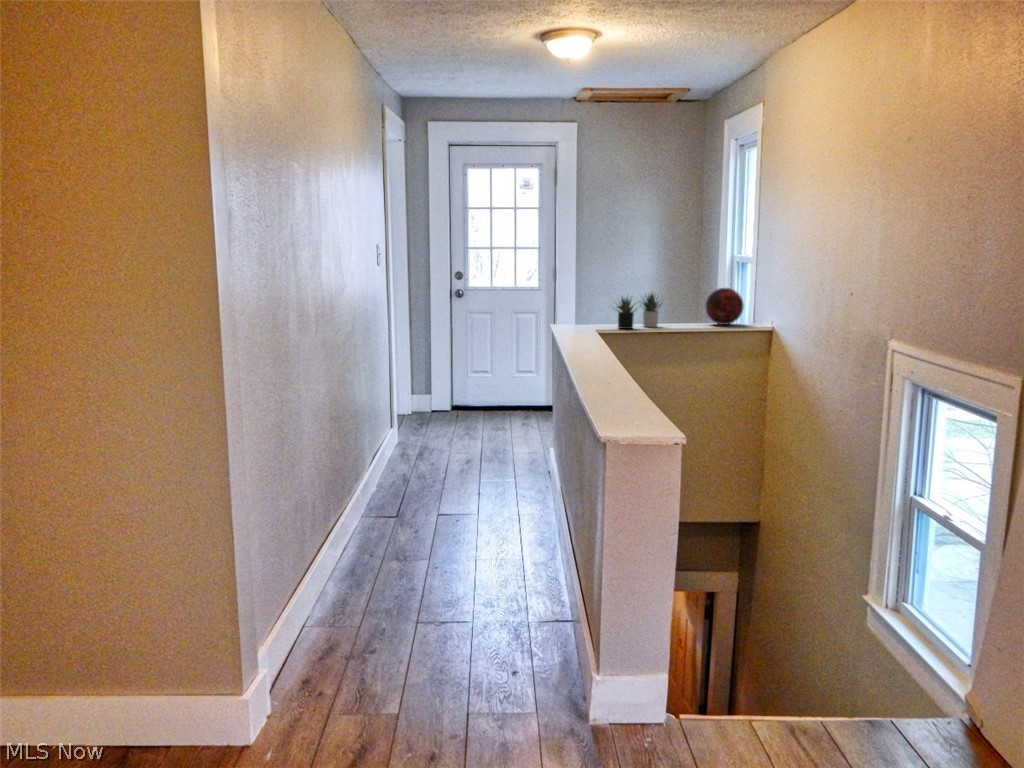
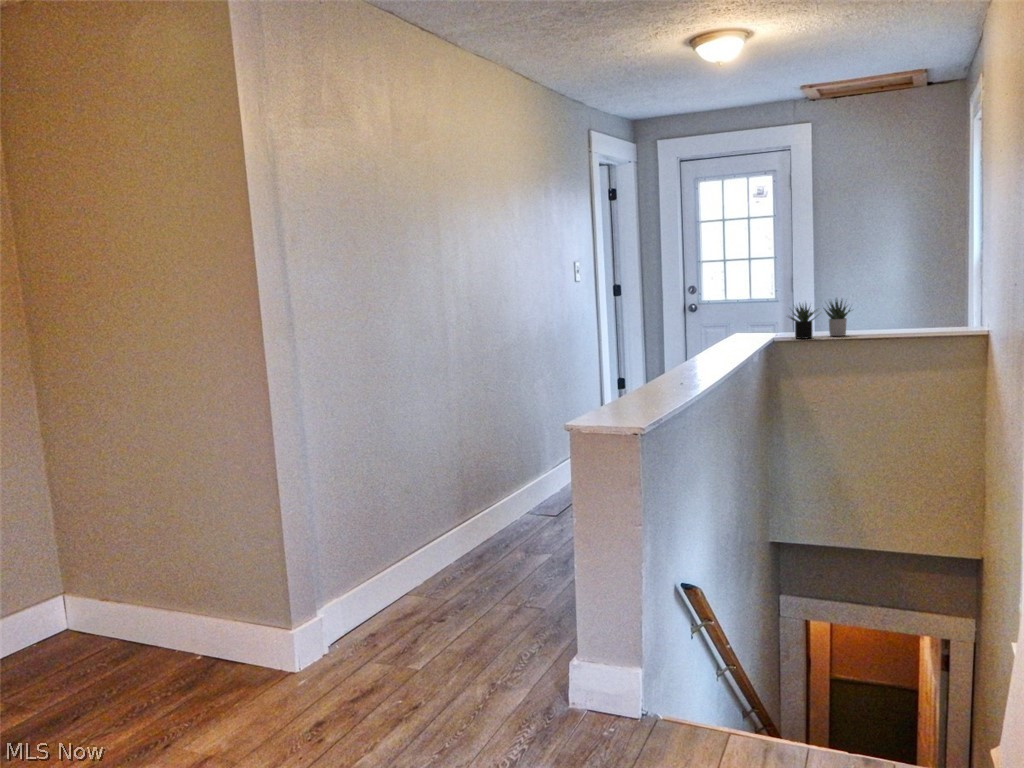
decorative orb: present [706,288,744,325] -> none [908,290,956,332]

